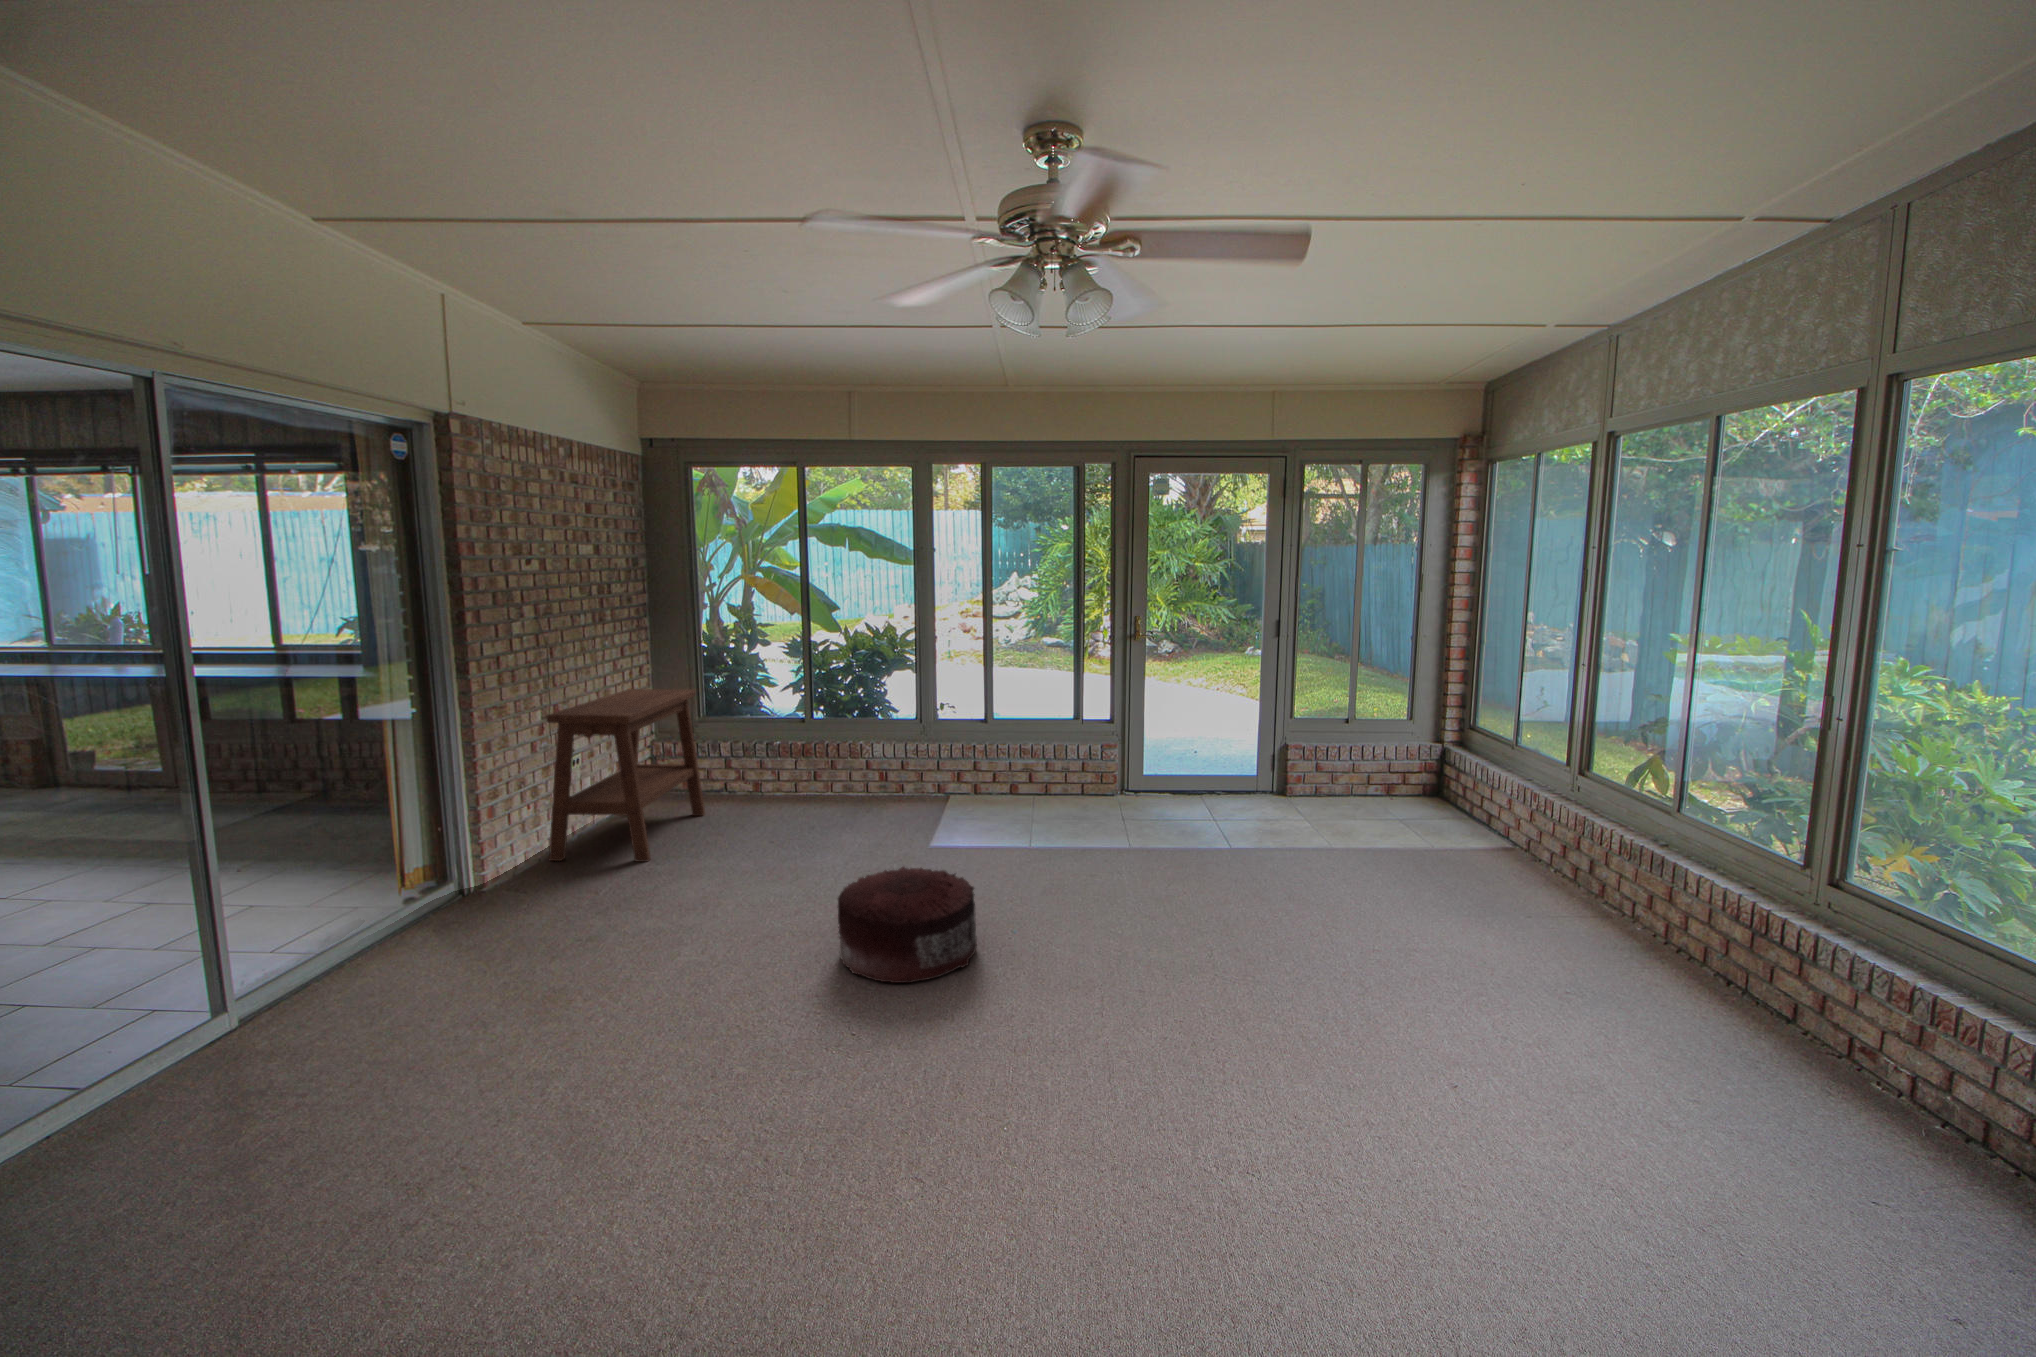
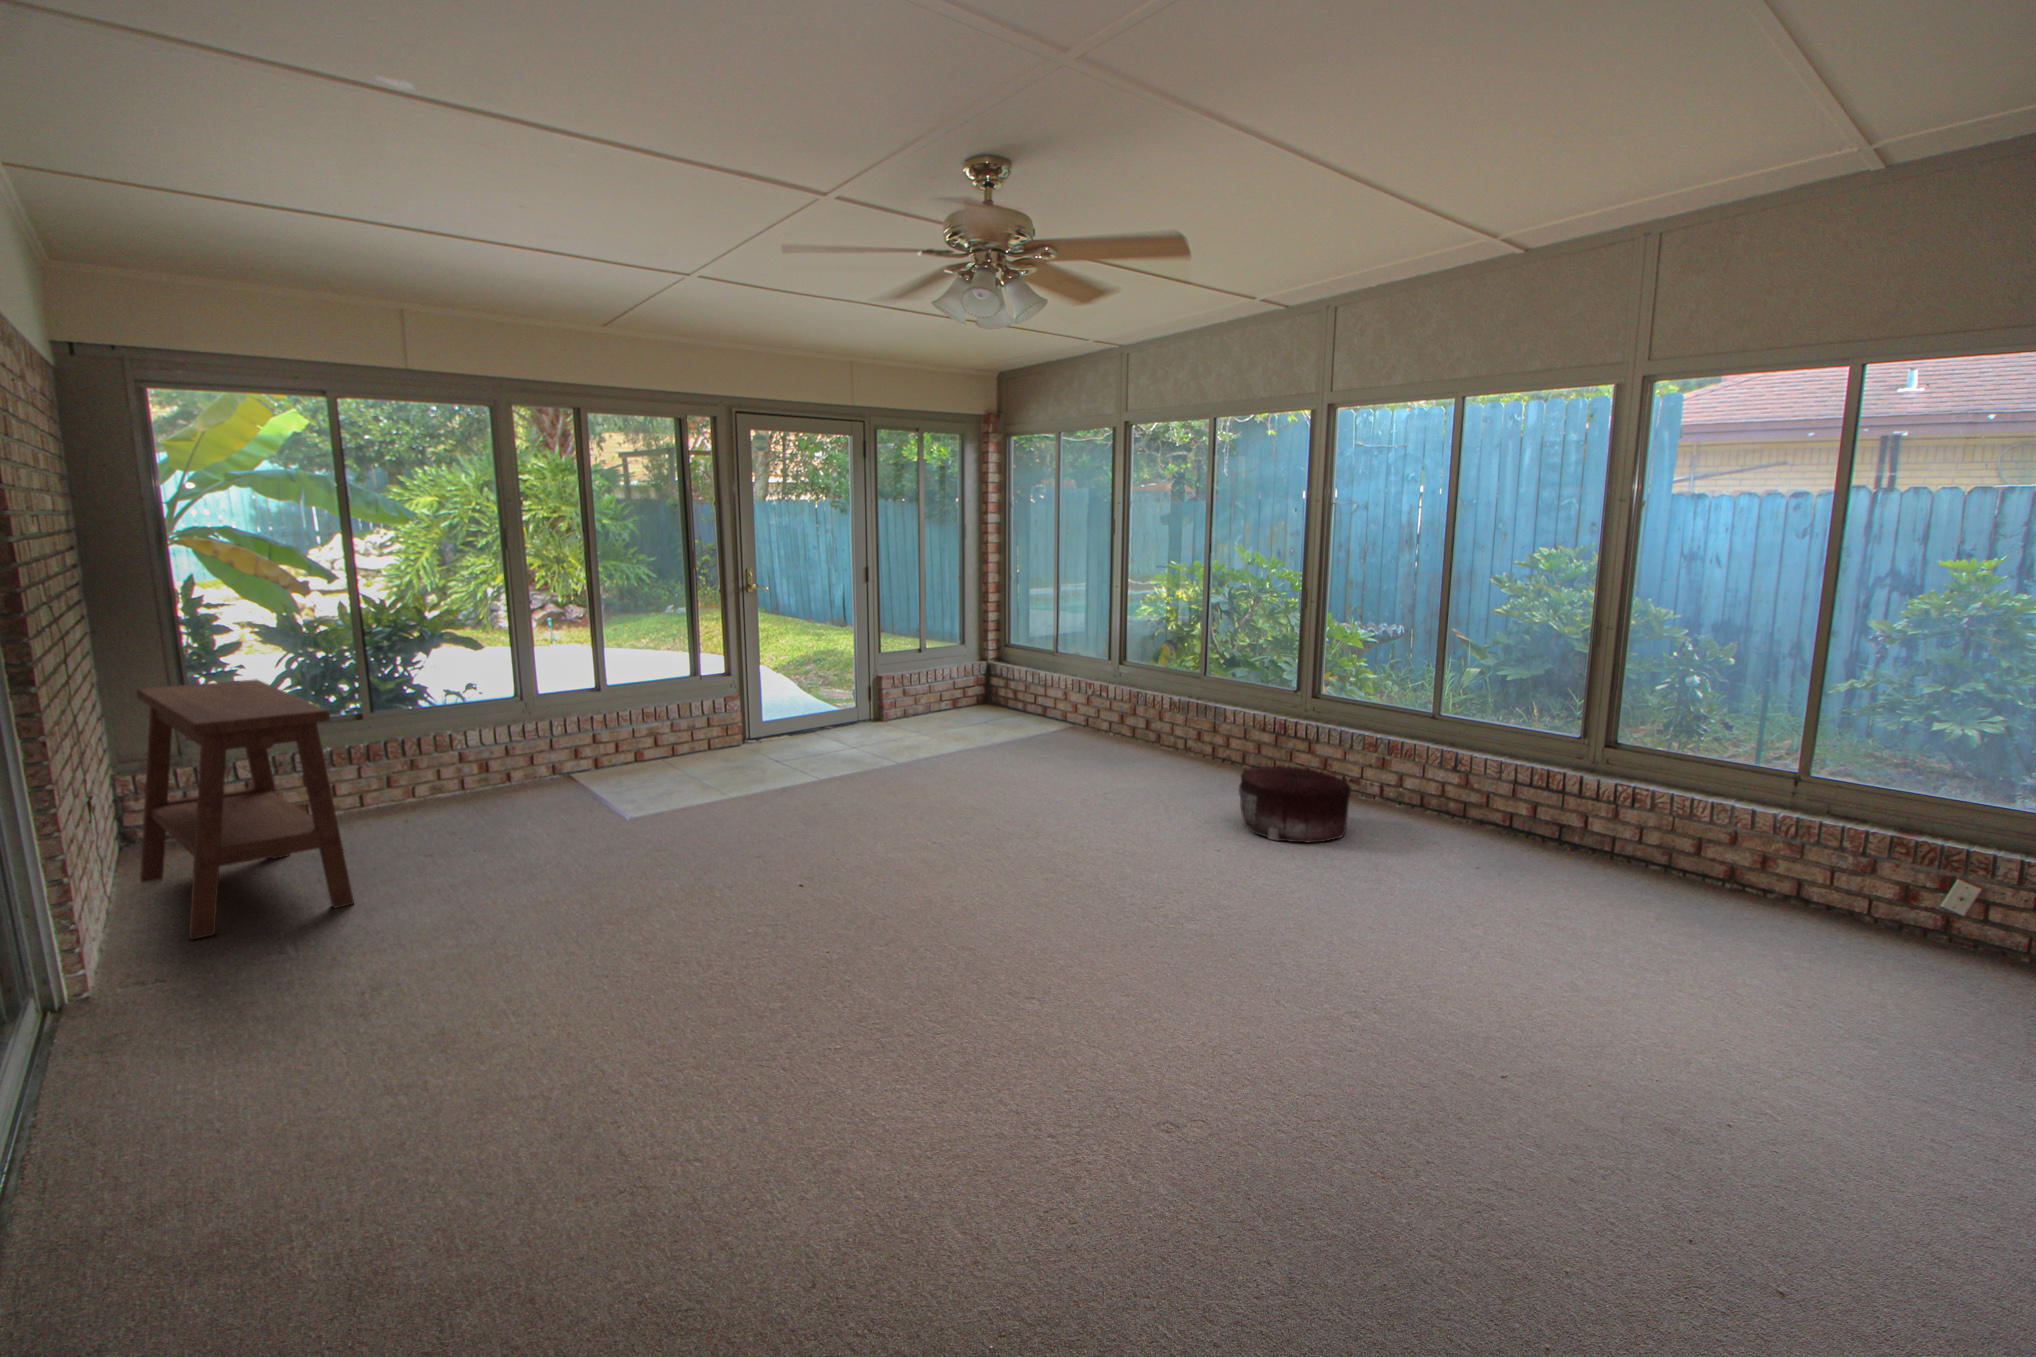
pouf: present [838,866,977,983] -> present [1239,765,1350,843]

